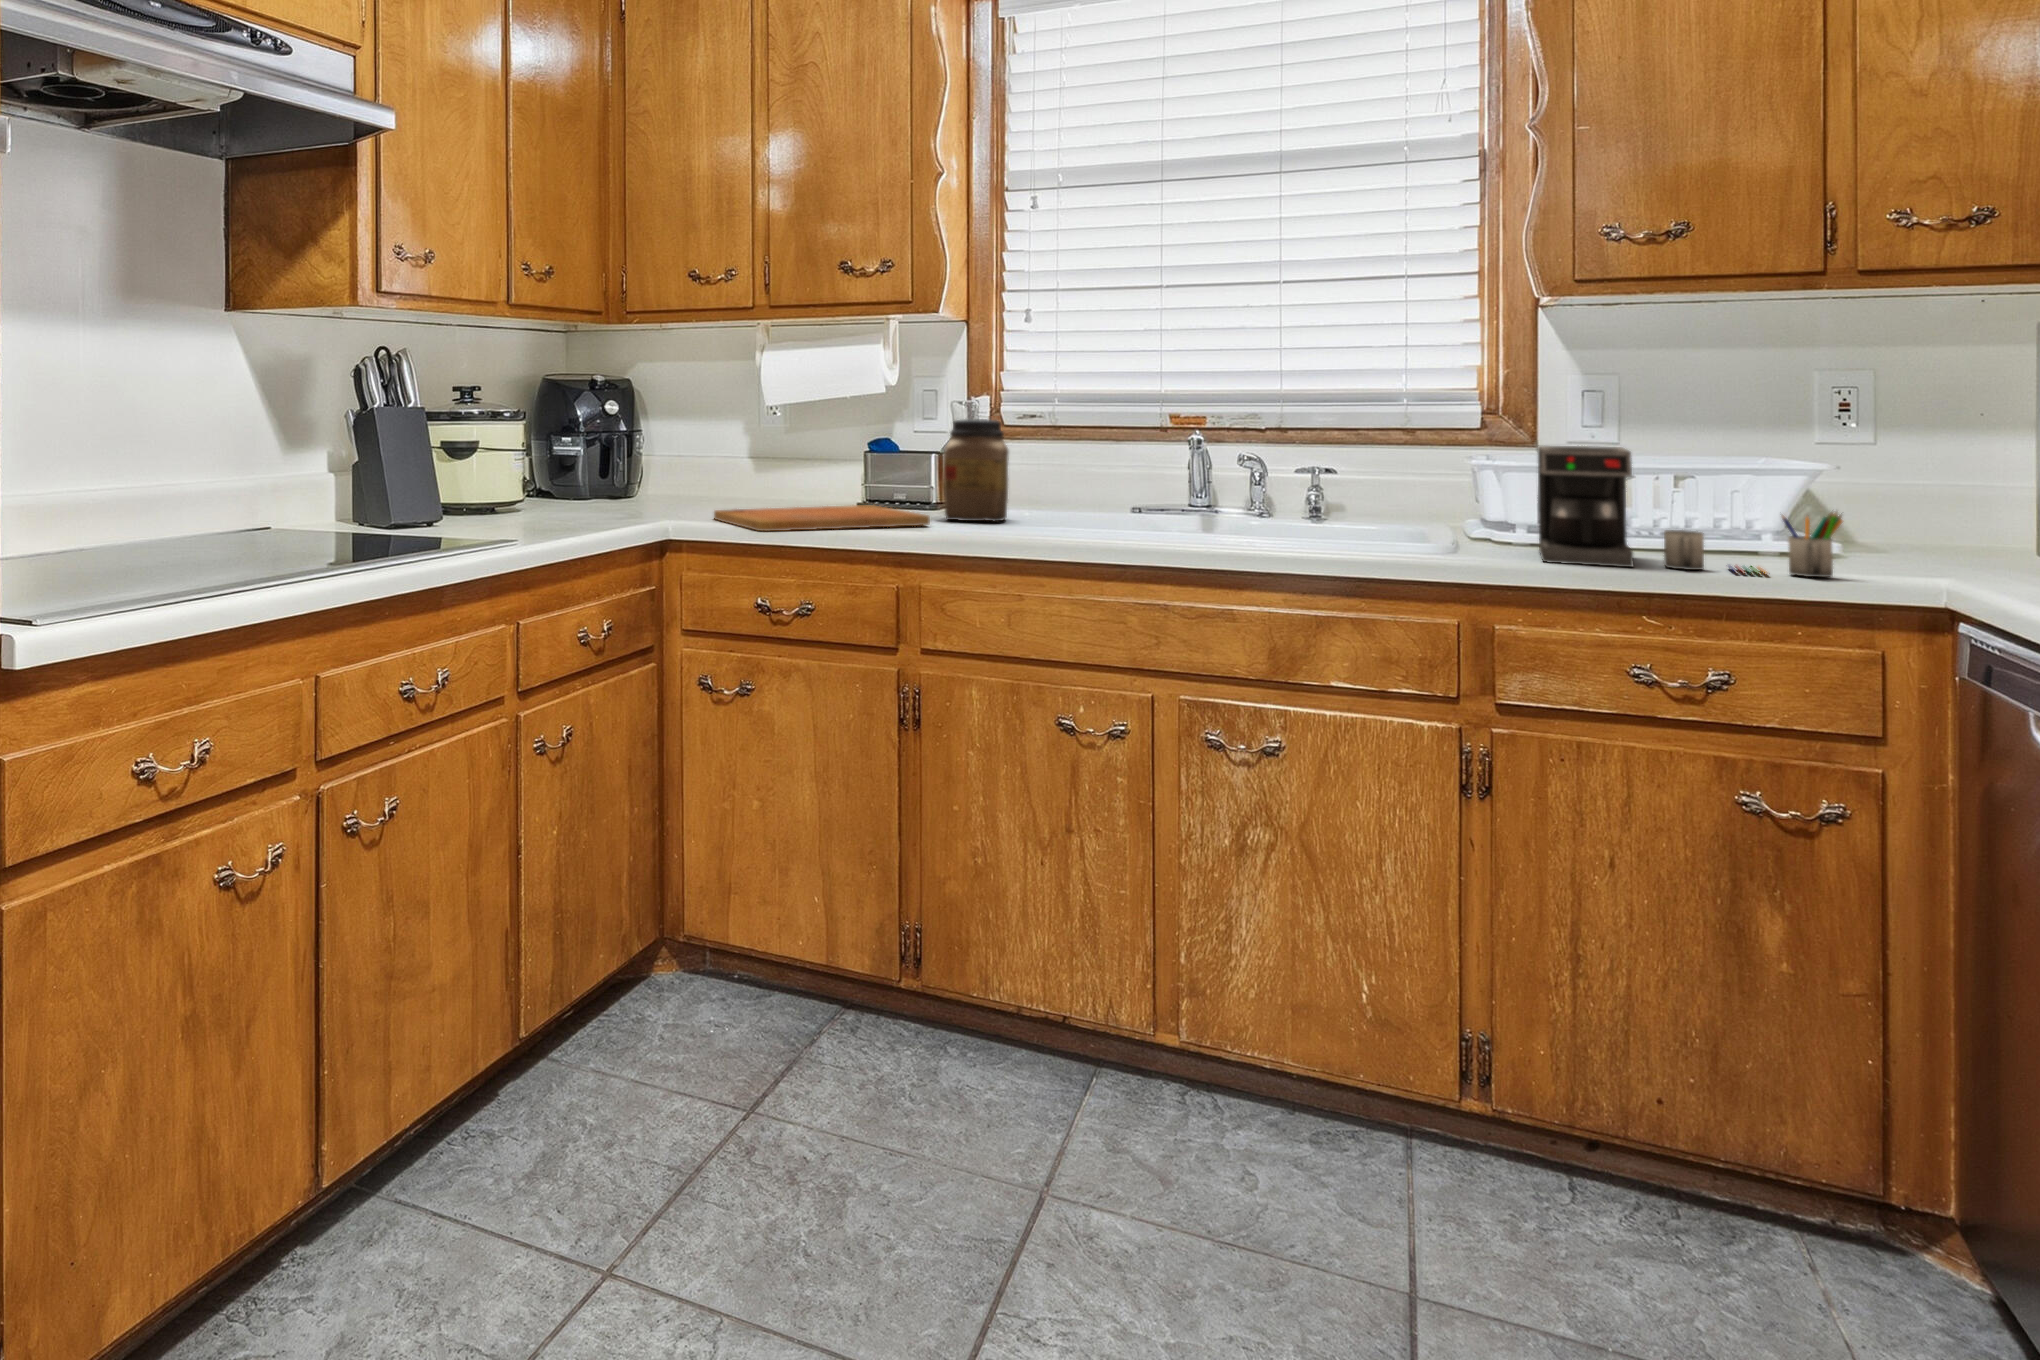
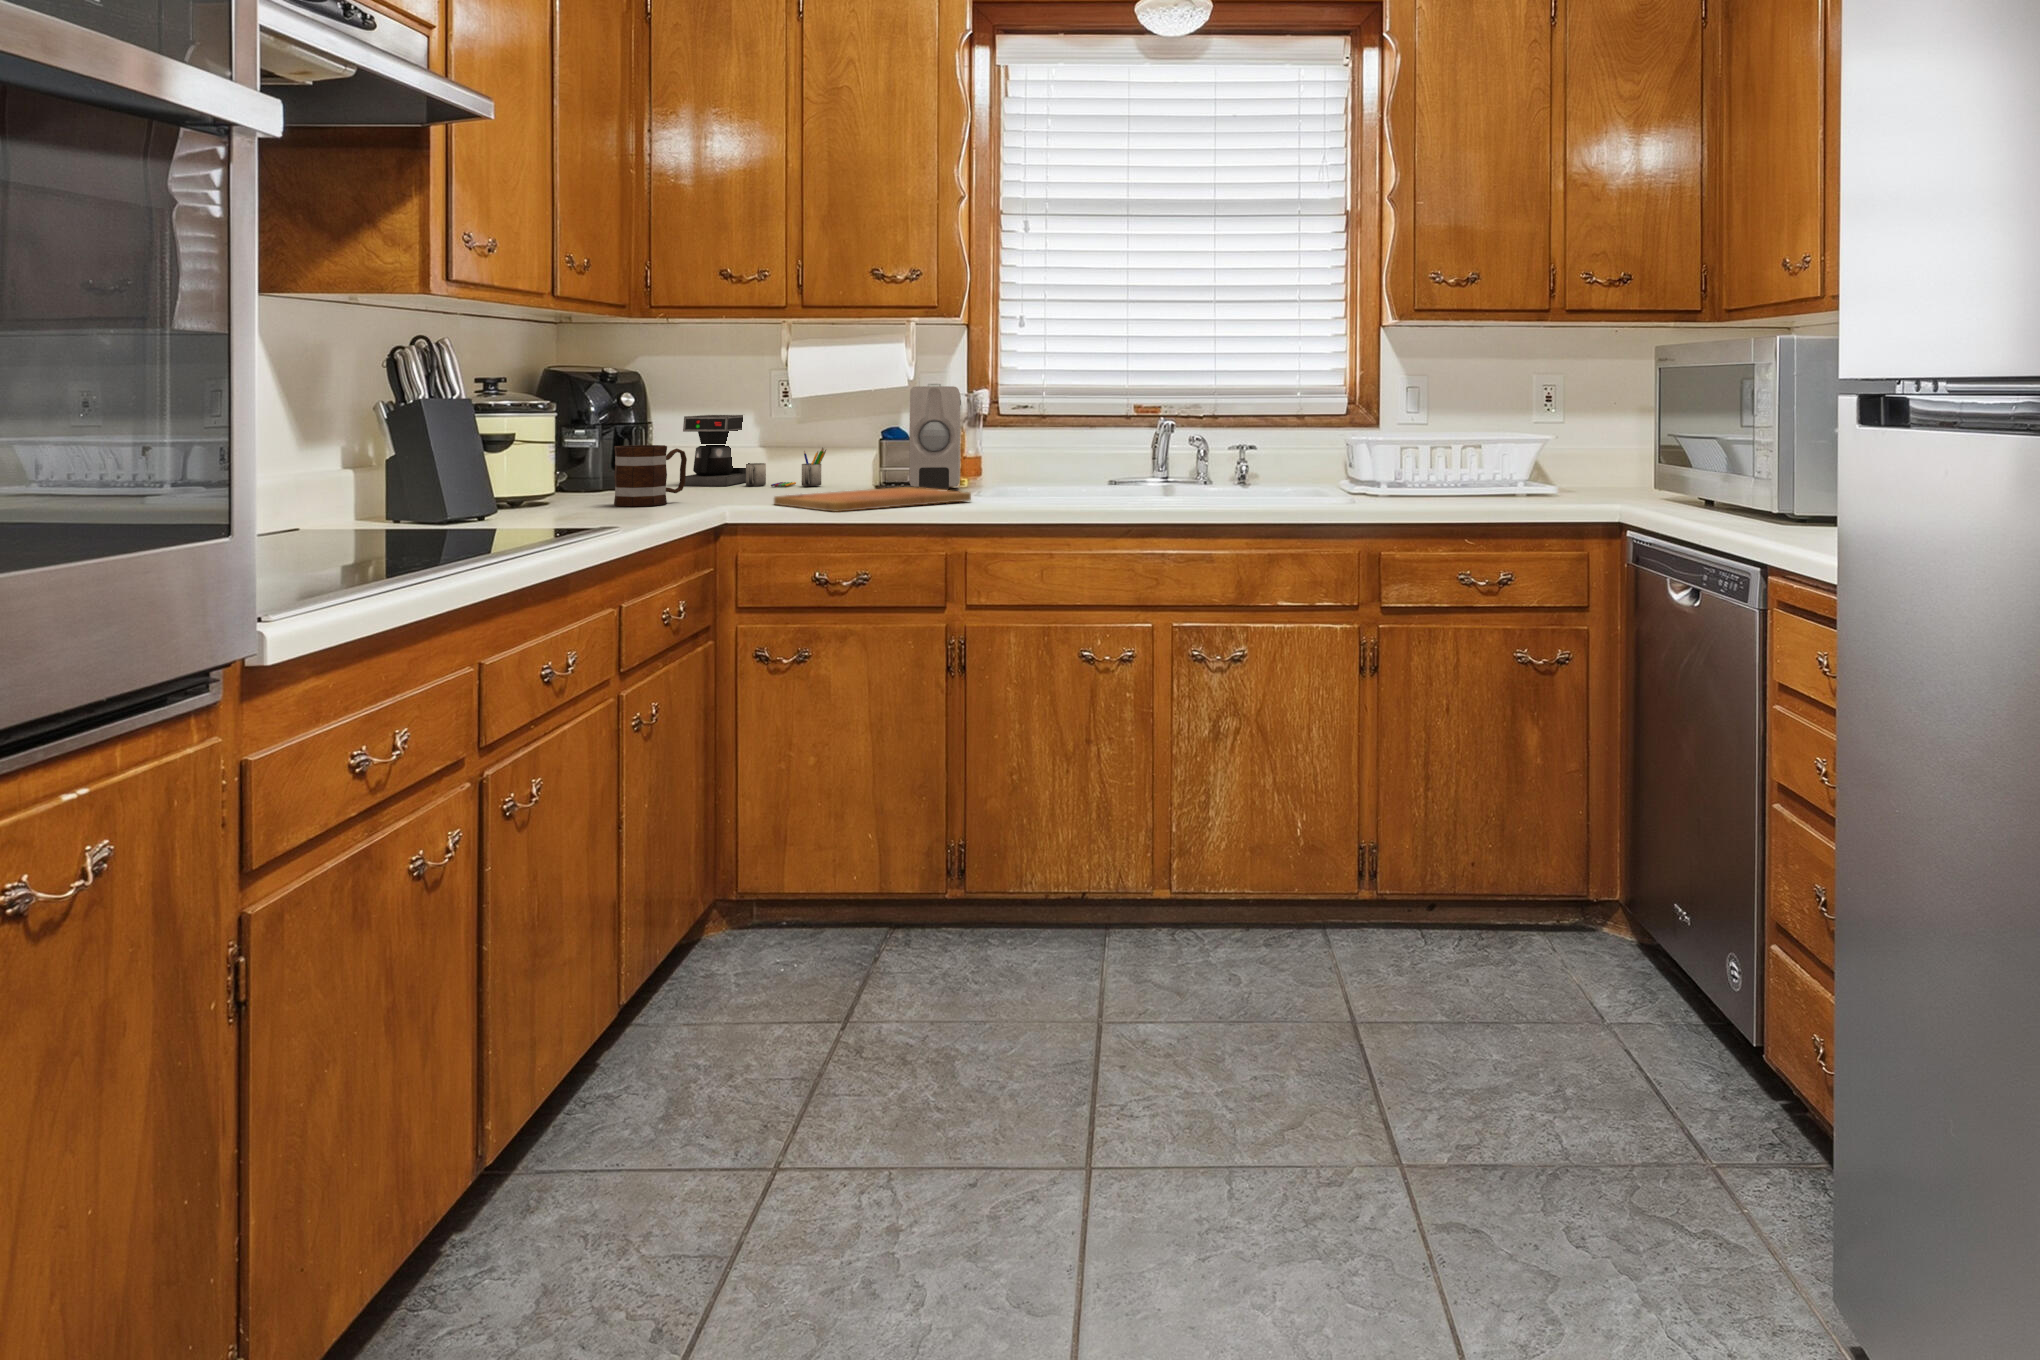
soap dispenser: none [881,392,948,512] -> present [909,386,961,490]
jar: present [944,419,1009,521] -> none [974,409,1026,497]
coffee maker: present [1538,446,1842,577] -> present [683,415,826,487]
mug: none [563,452,636,514] -> present [614,445,687,506]

